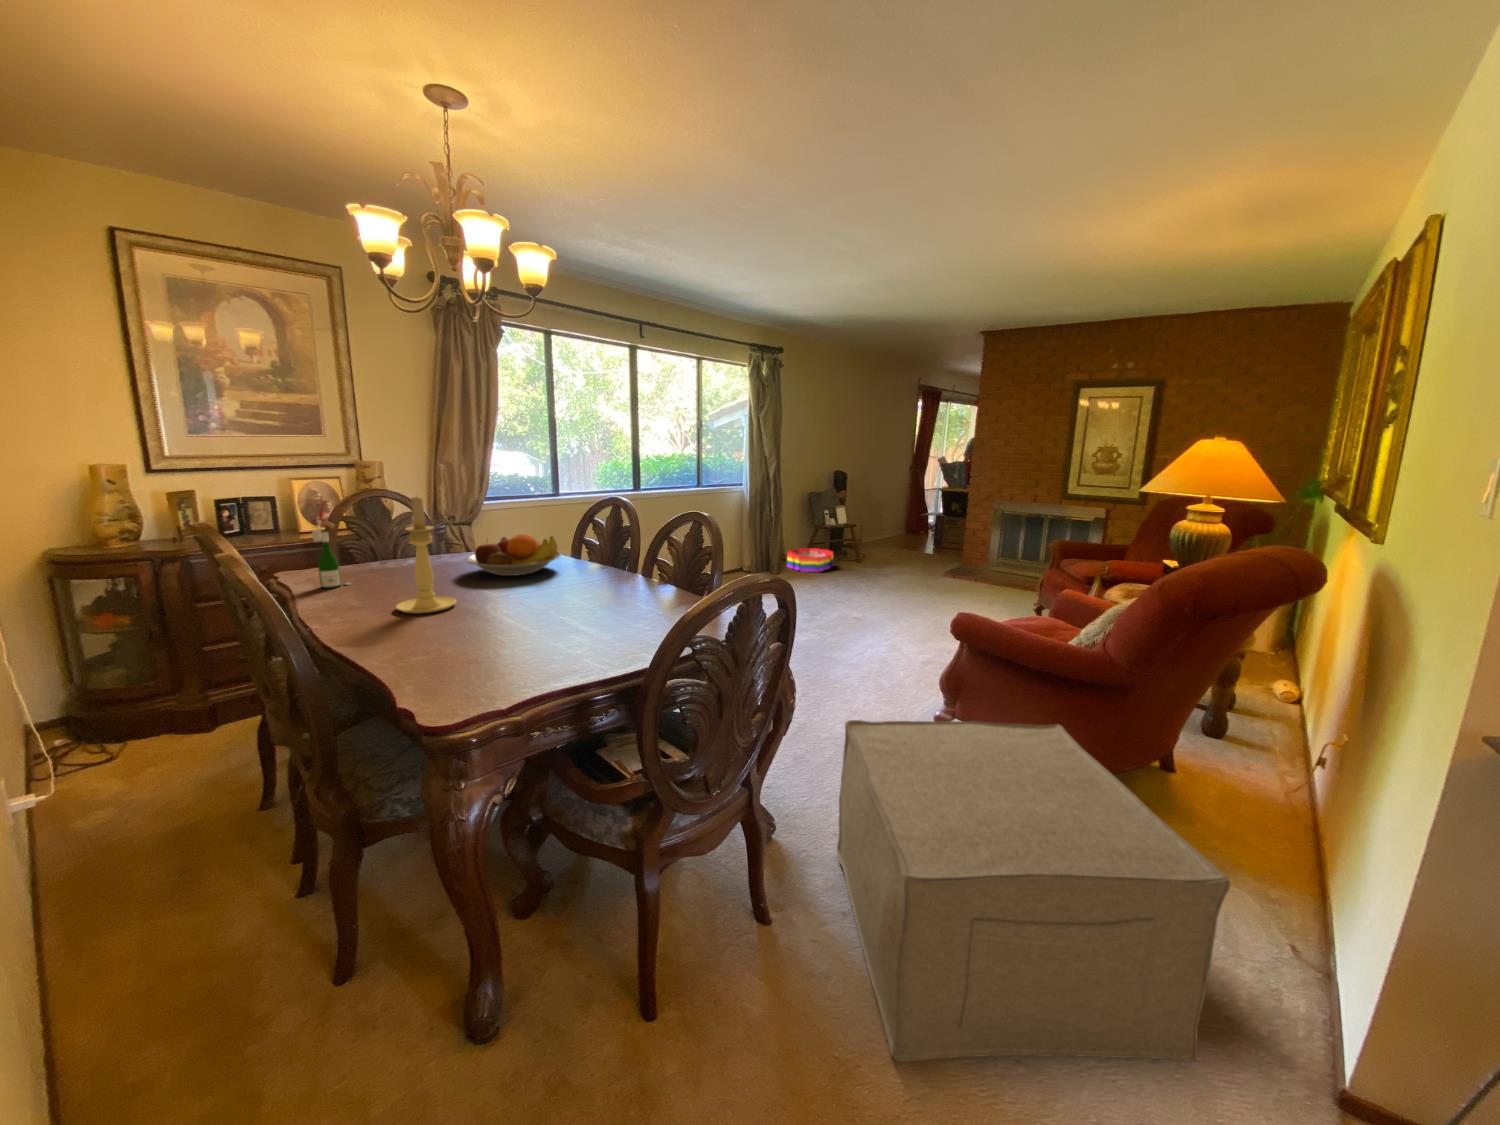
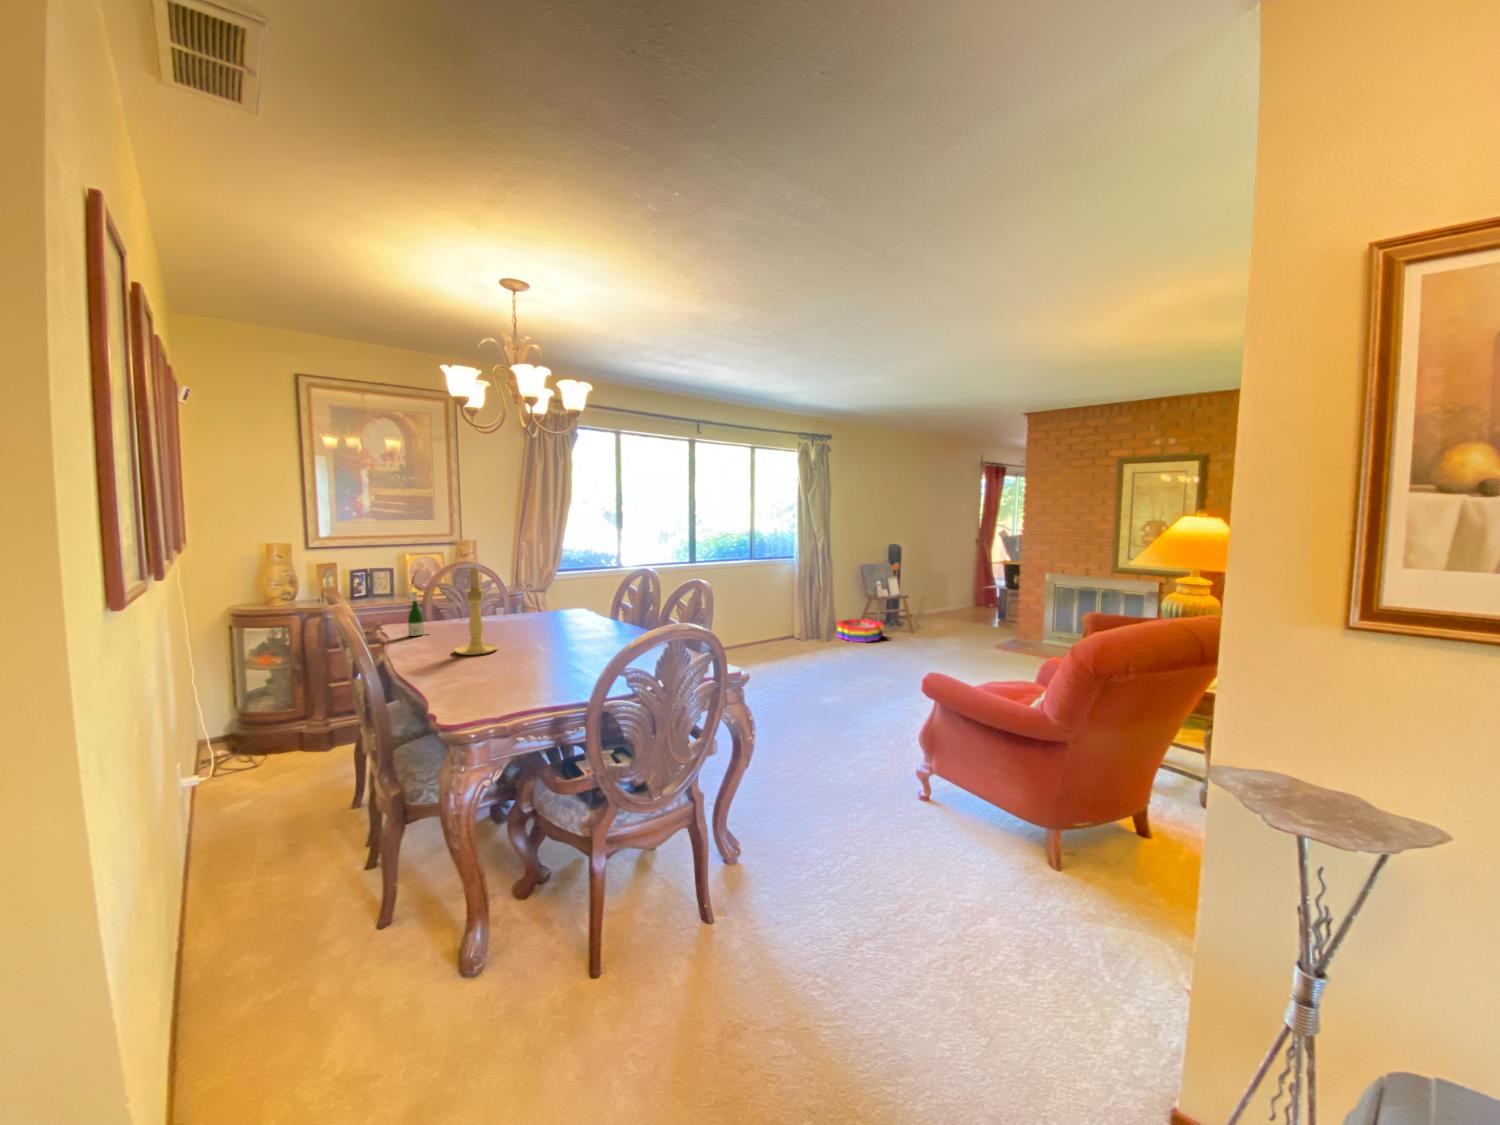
fruit bowl: present [465,534,561,576] -> none [516,598,591,631]
ottoman: present [837,720,1230,1062] -> none [774,756,1057,1069]

